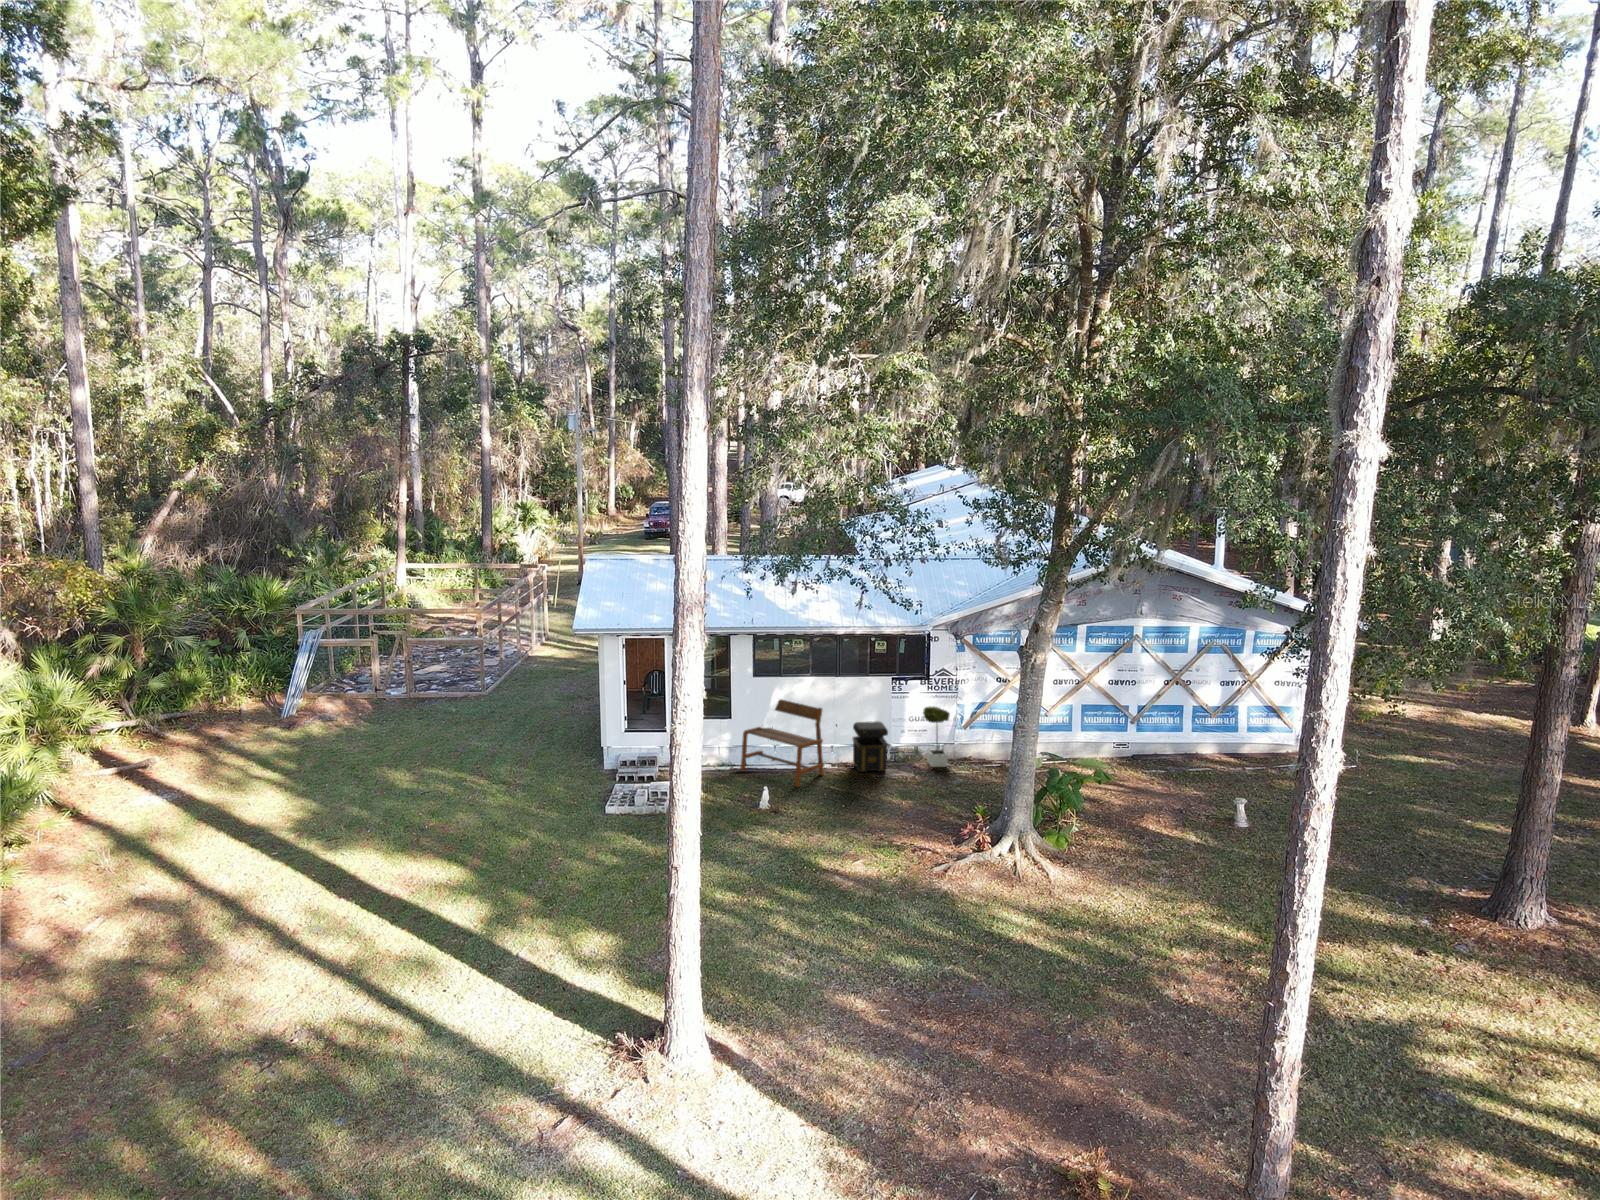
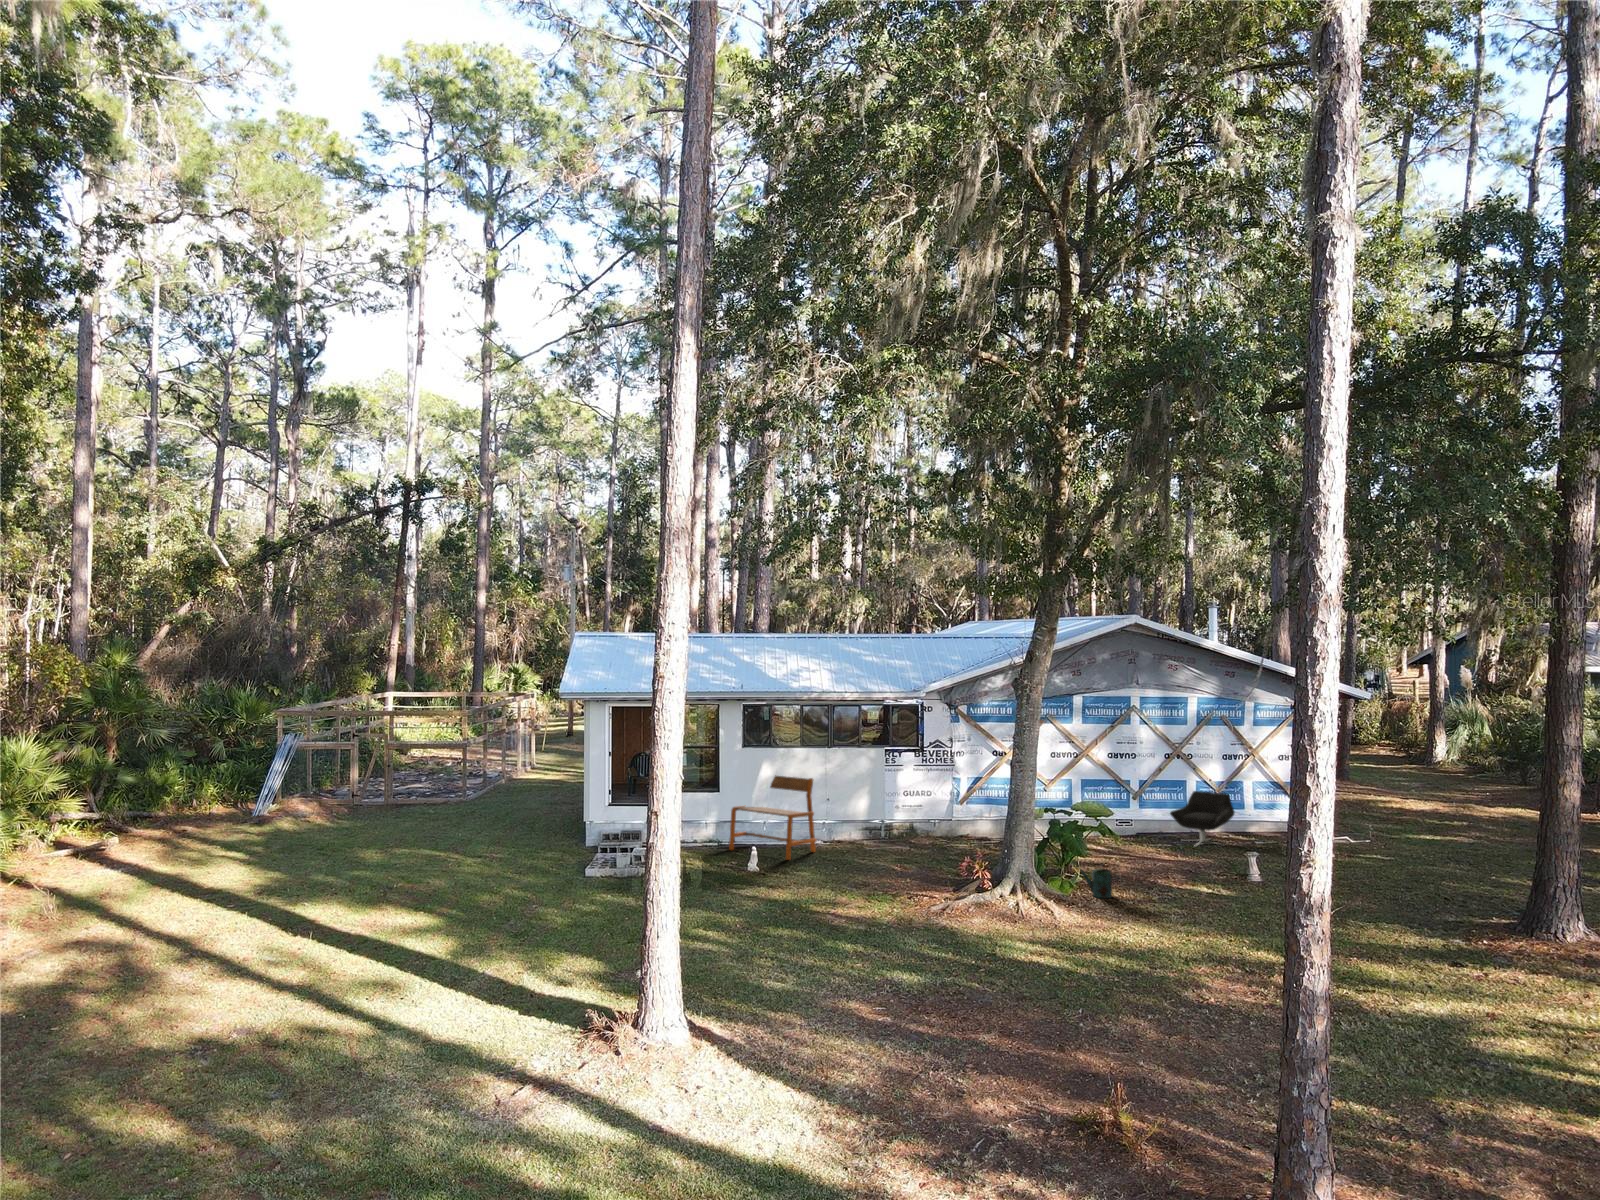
potted tree: present [923,707,950,767] -> none [917,780,946,846]
lounge chair: none [1165,715,1228,773] -> present [1170,791,1235,846]
toolbox: present [853,721,888,772] -> none [846,798,883,850]
watering can: none [1070,817,1111,852] -> present [1076,864,1112,898]

